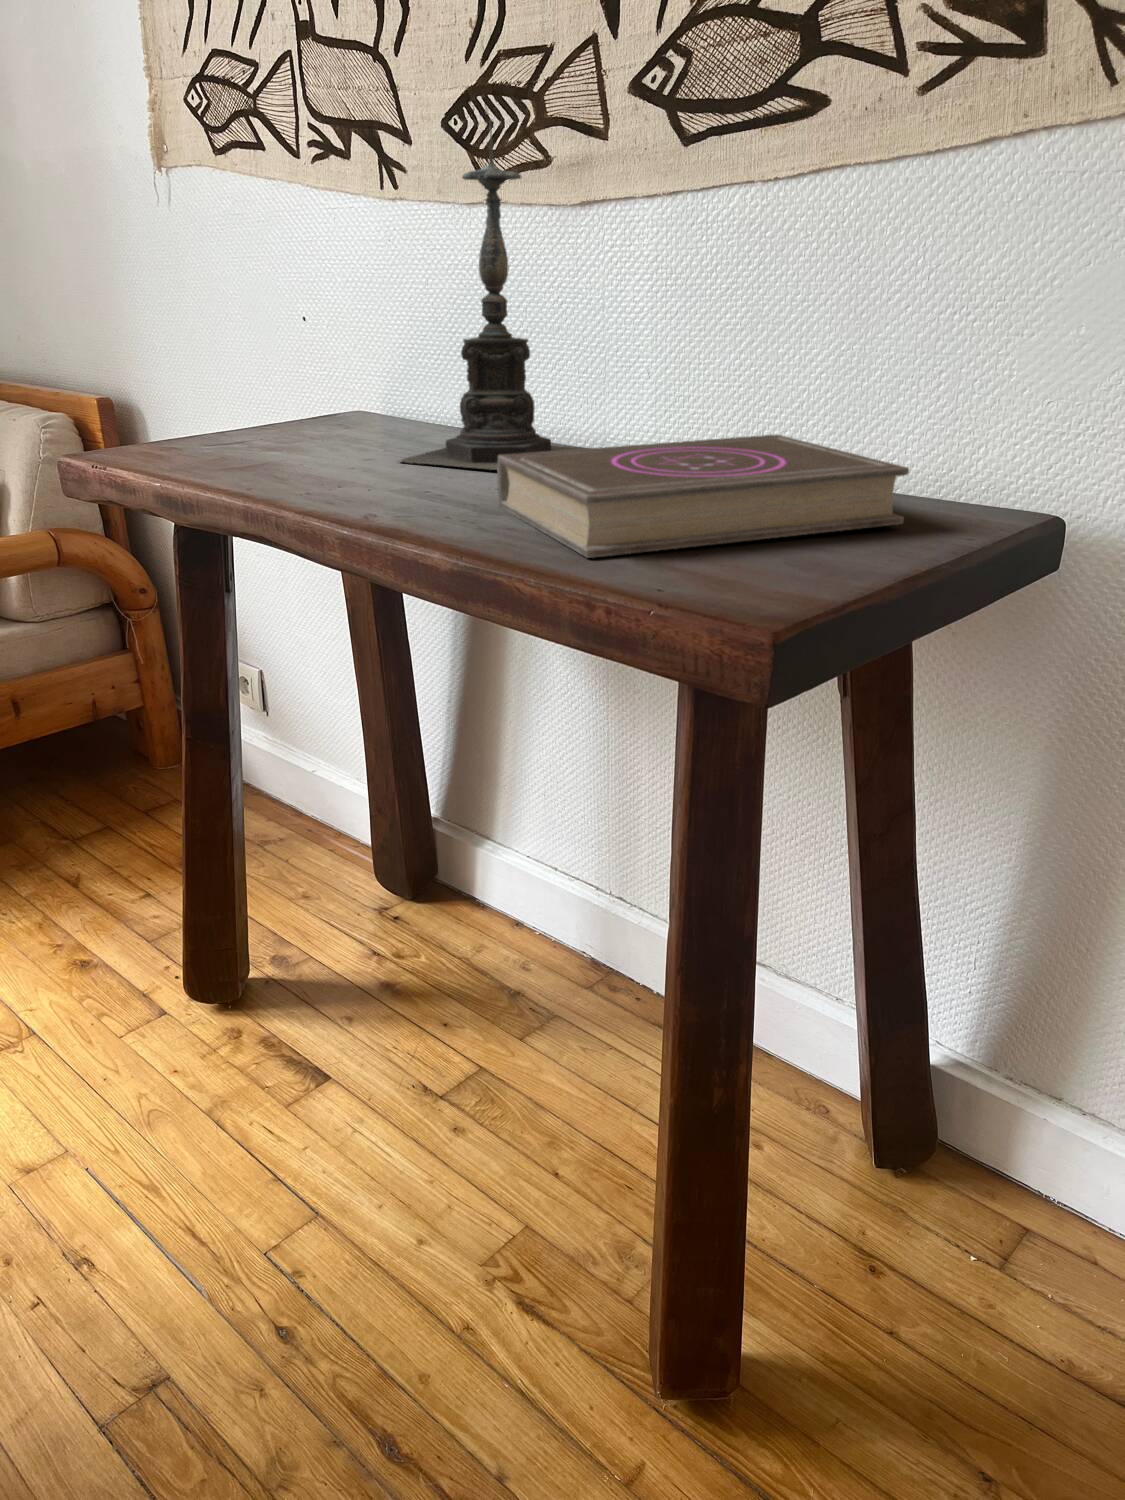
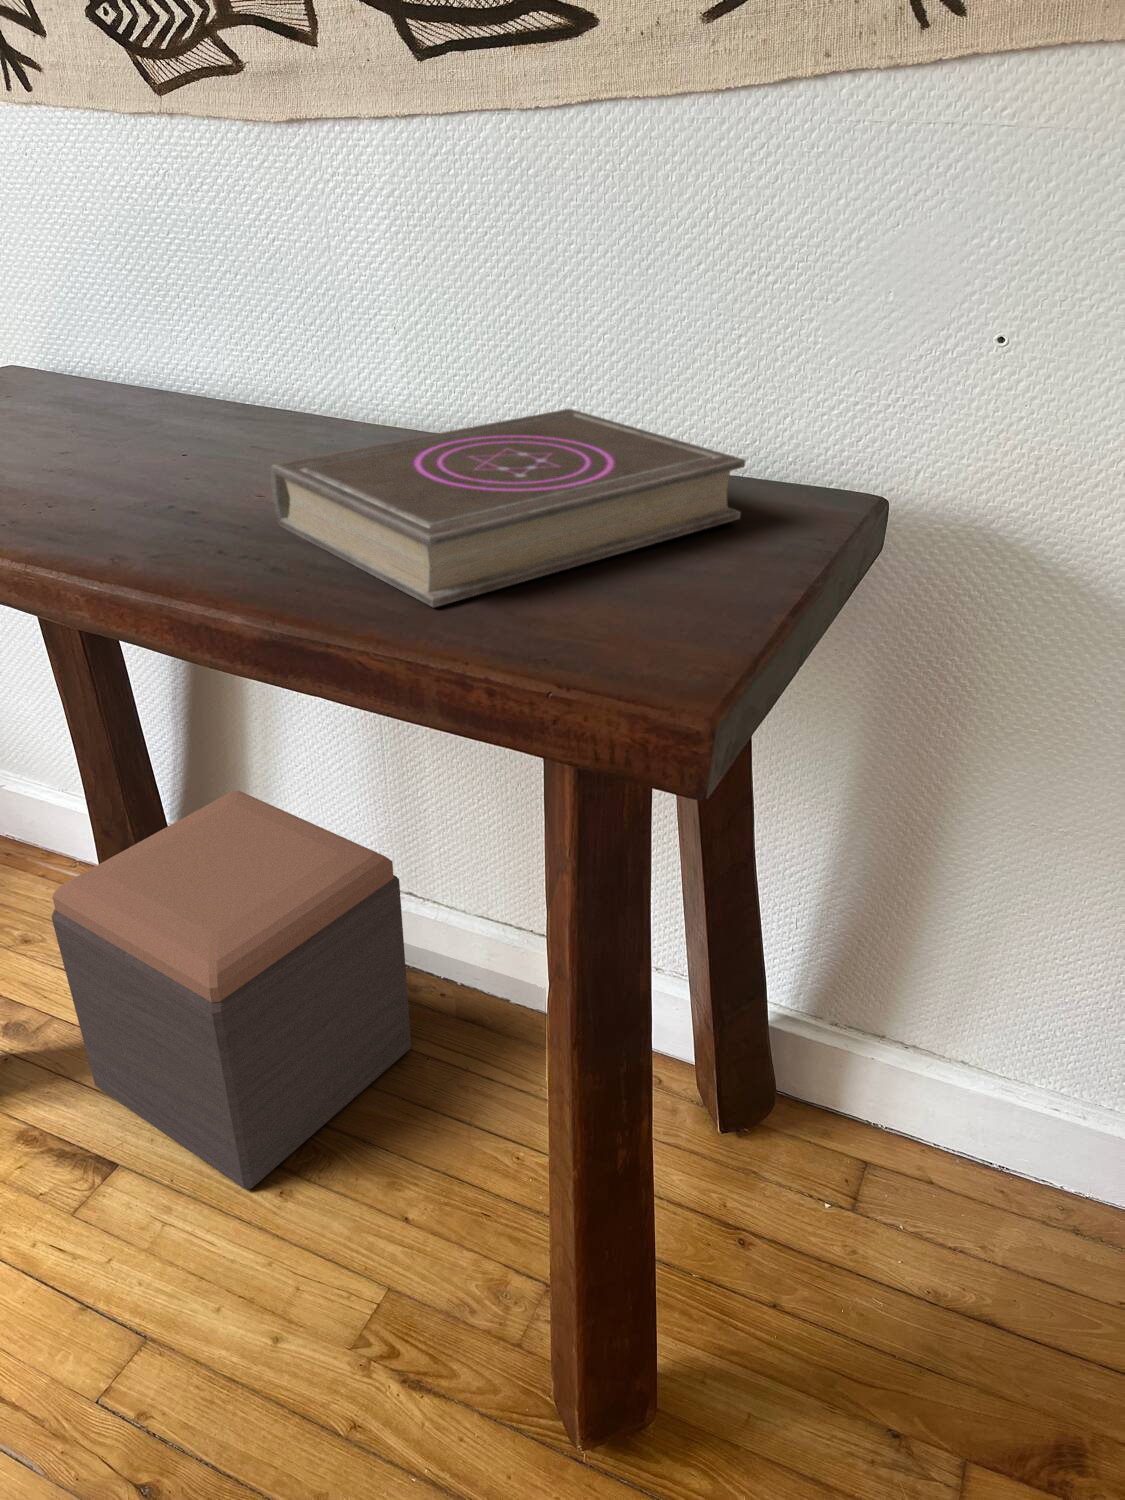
candle holder: present [400,119,586,470] -> none [108,19,337,464]
footstool: none [310,777,601,1119] -> present [51,791,411,1189]

